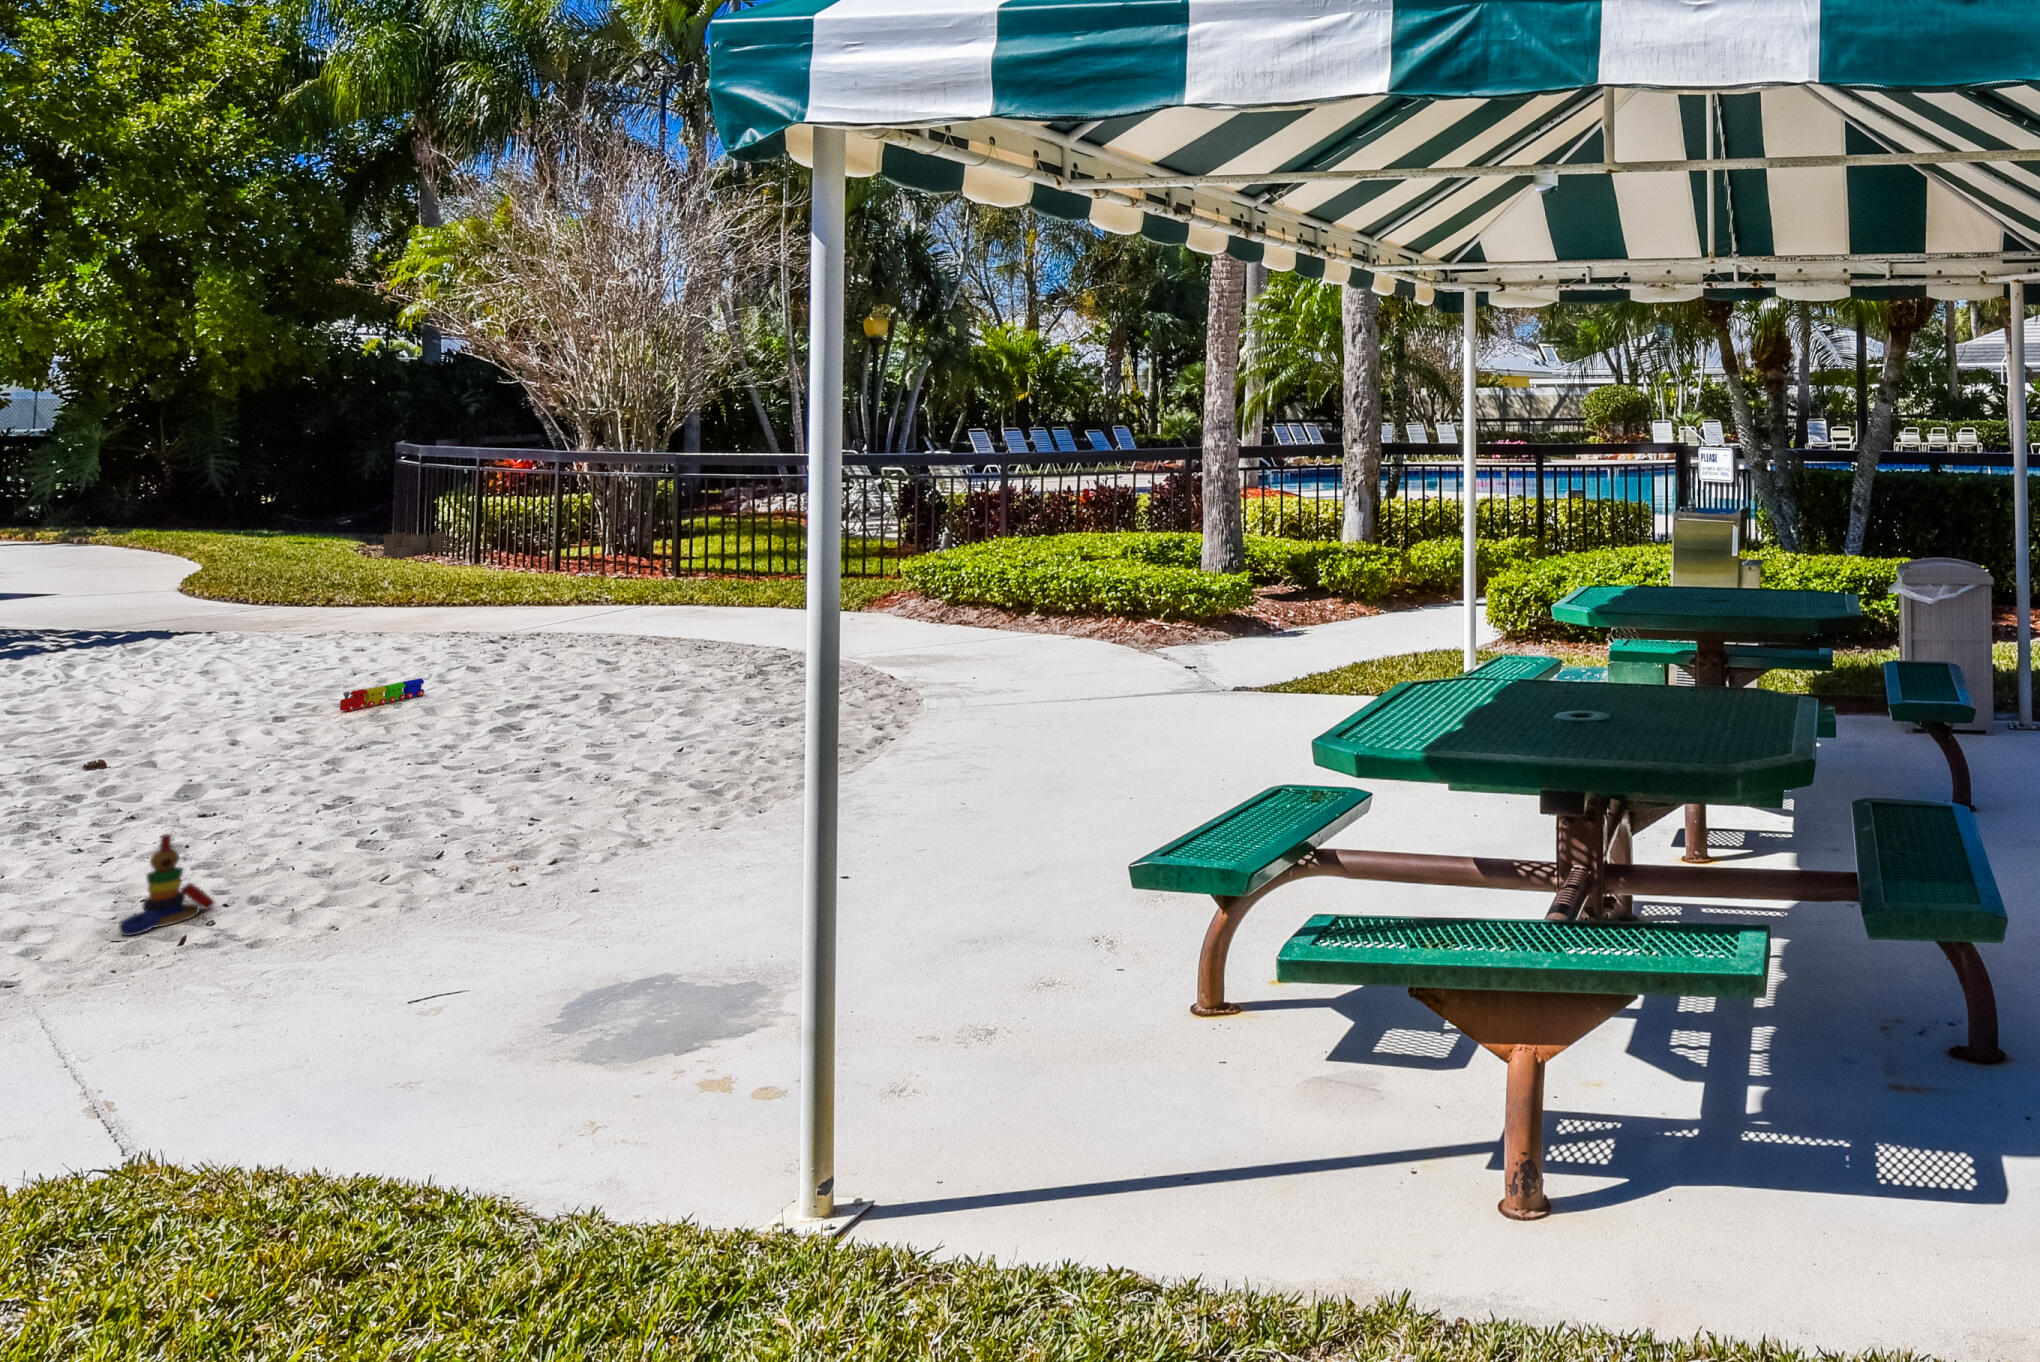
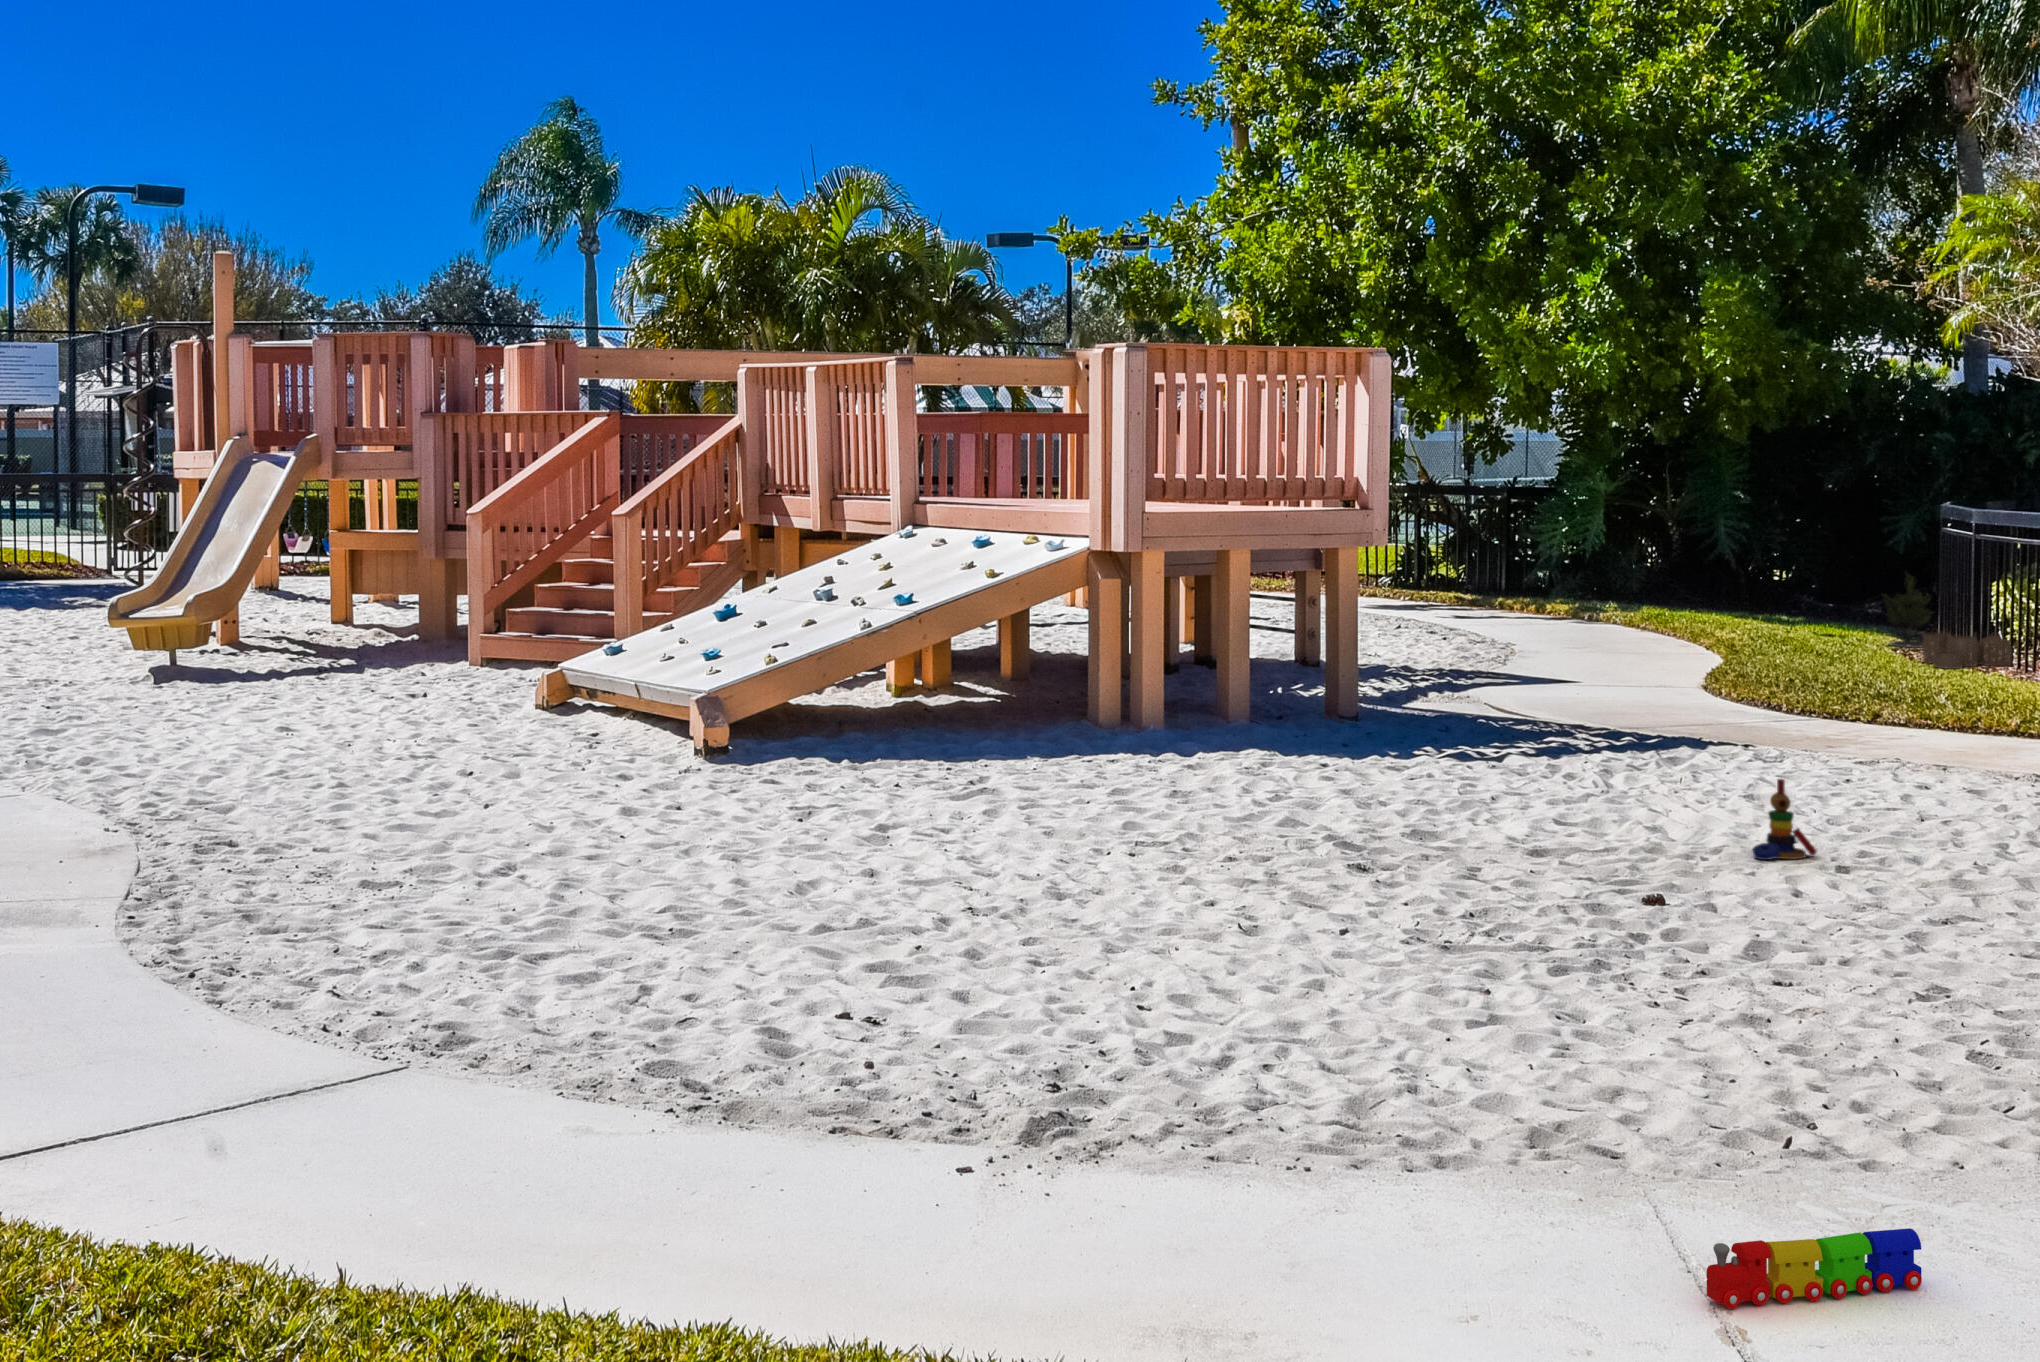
potted tree: none [353,491,398,544] -> present [1885,574,1933,648]
toy train: present [340,678,424,711] -> present [1706,1228,1922,1309]
stacking toy: present [119,834,215,936] -> present [1753,779,1817,860]

